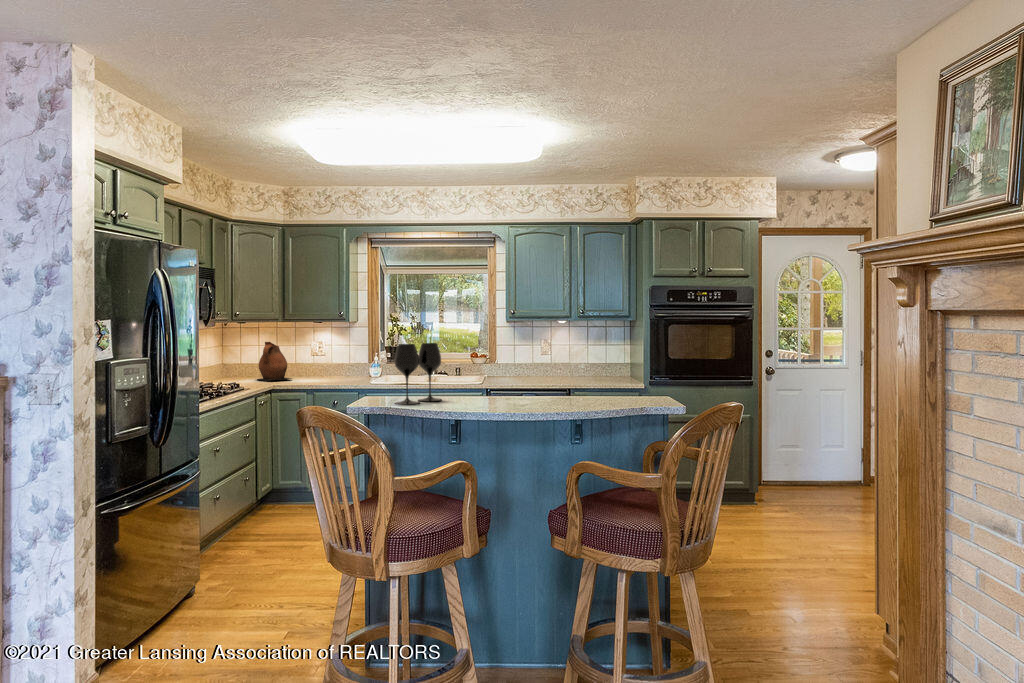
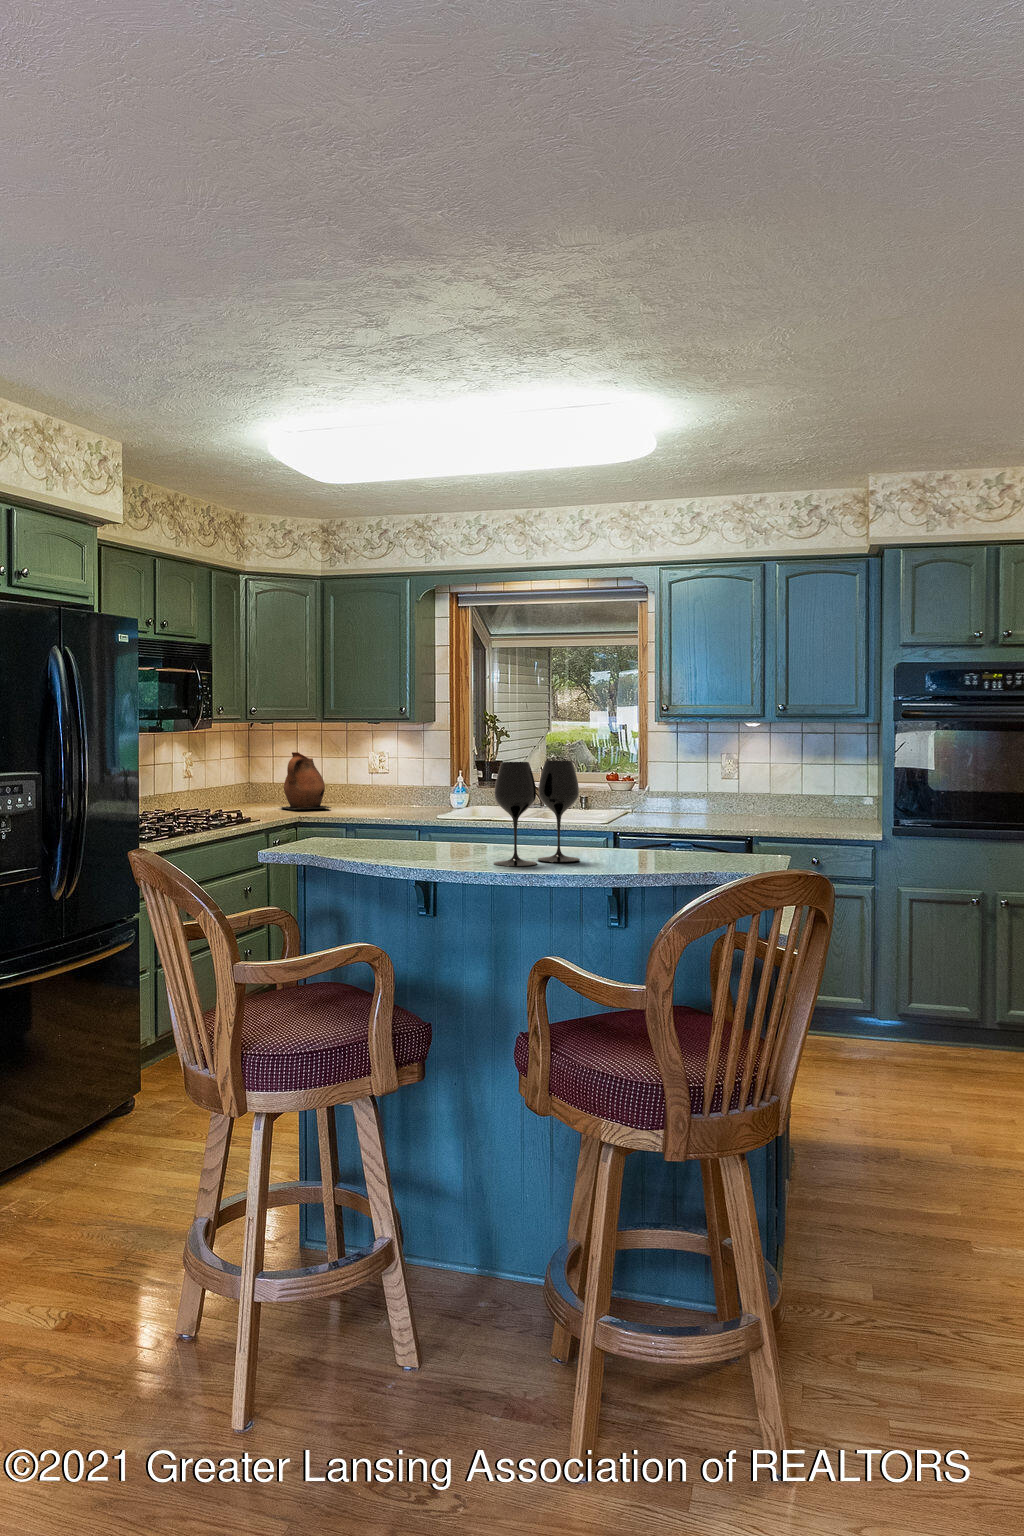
wine glass: present [395,343,442,404] -> present [494,761,580,866]

